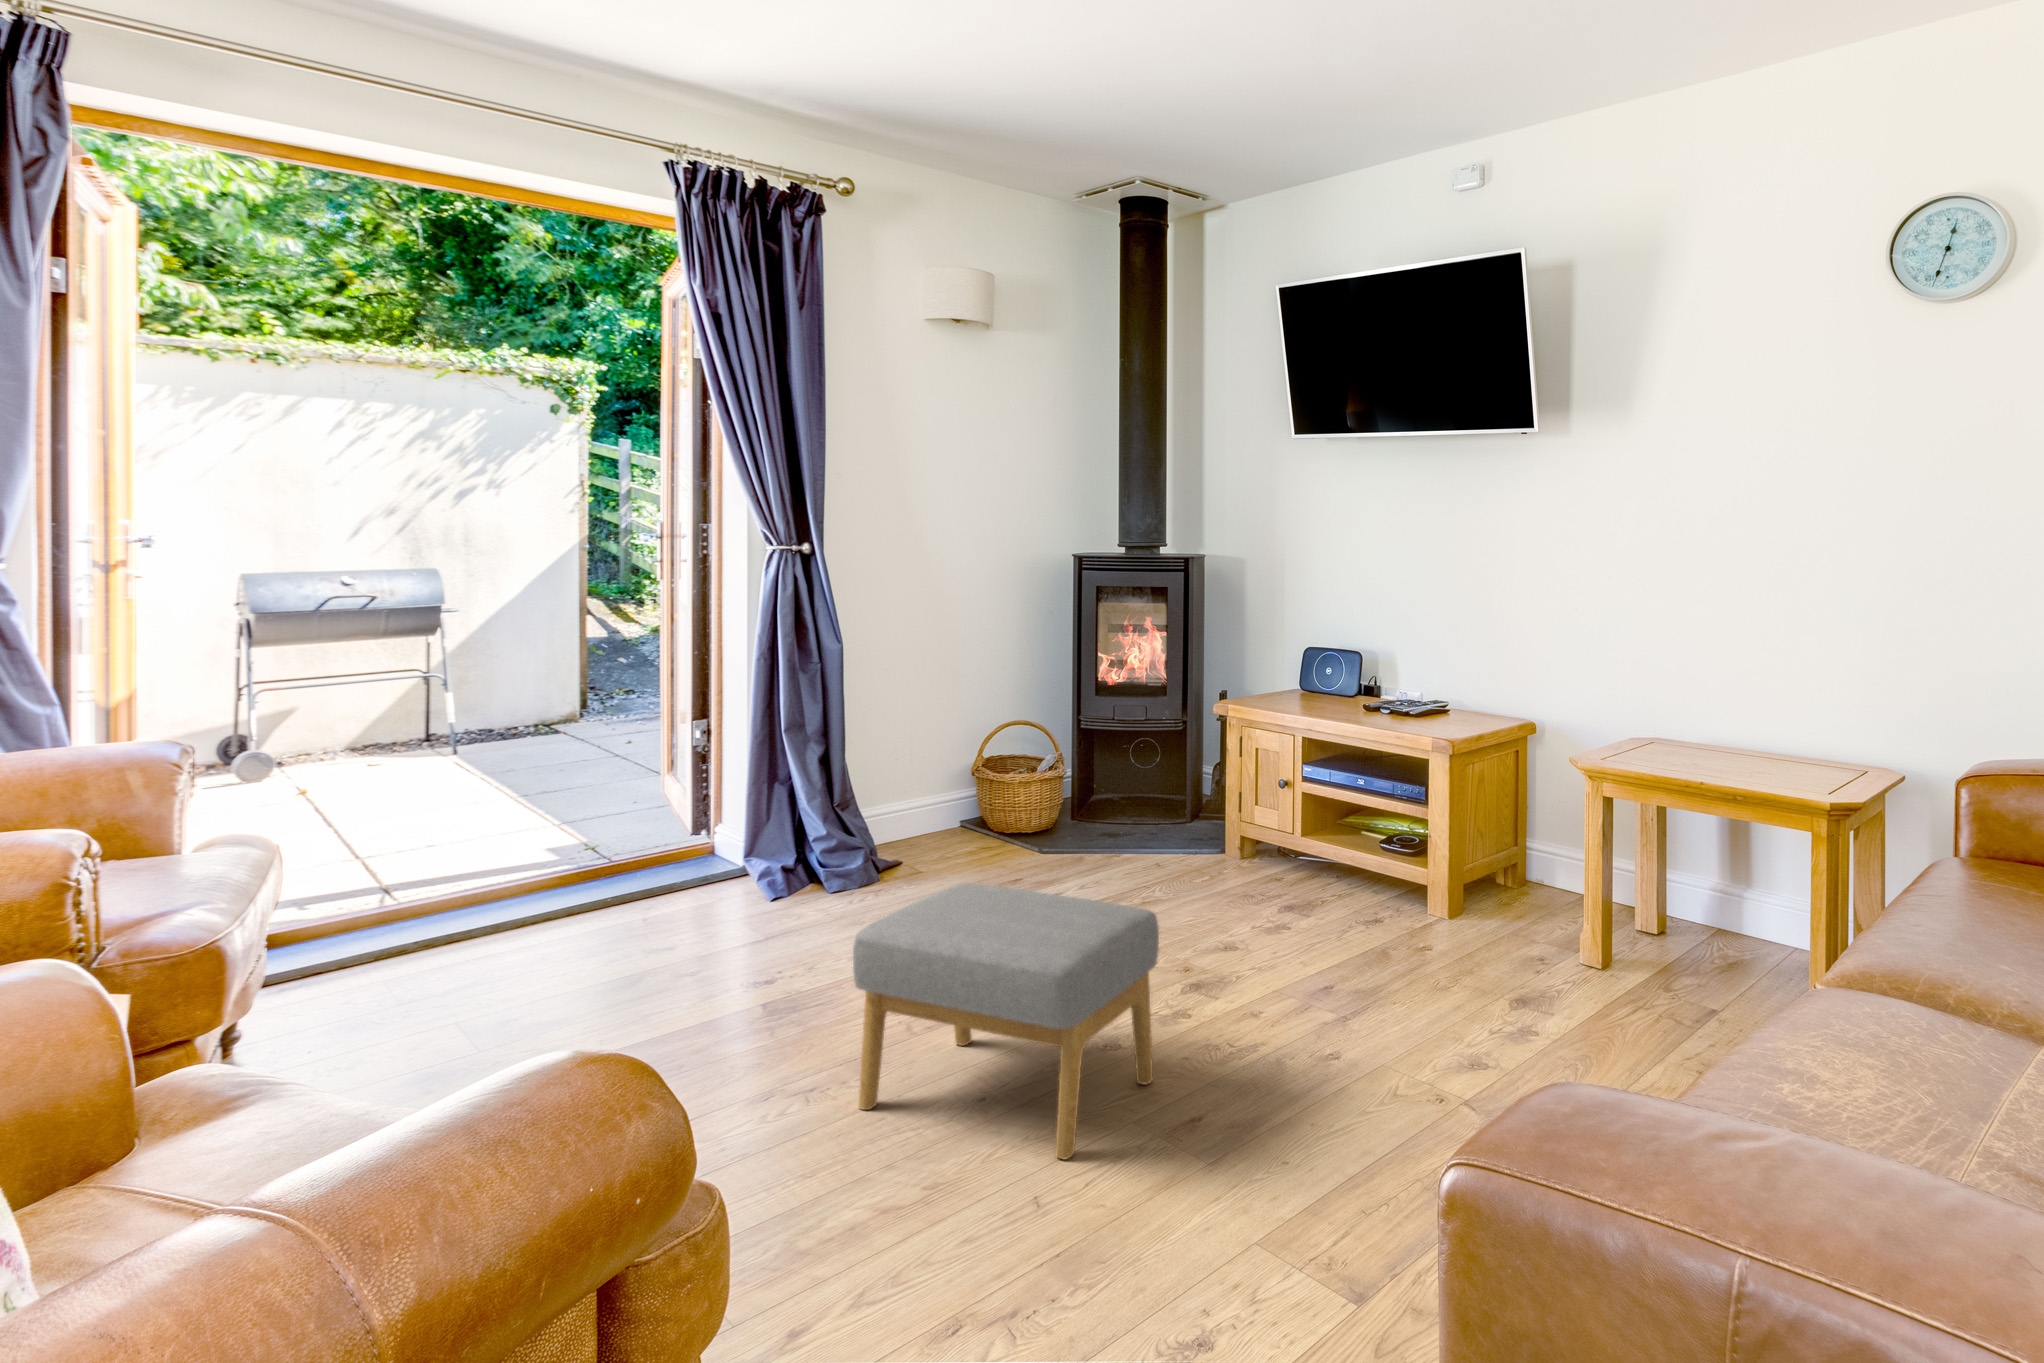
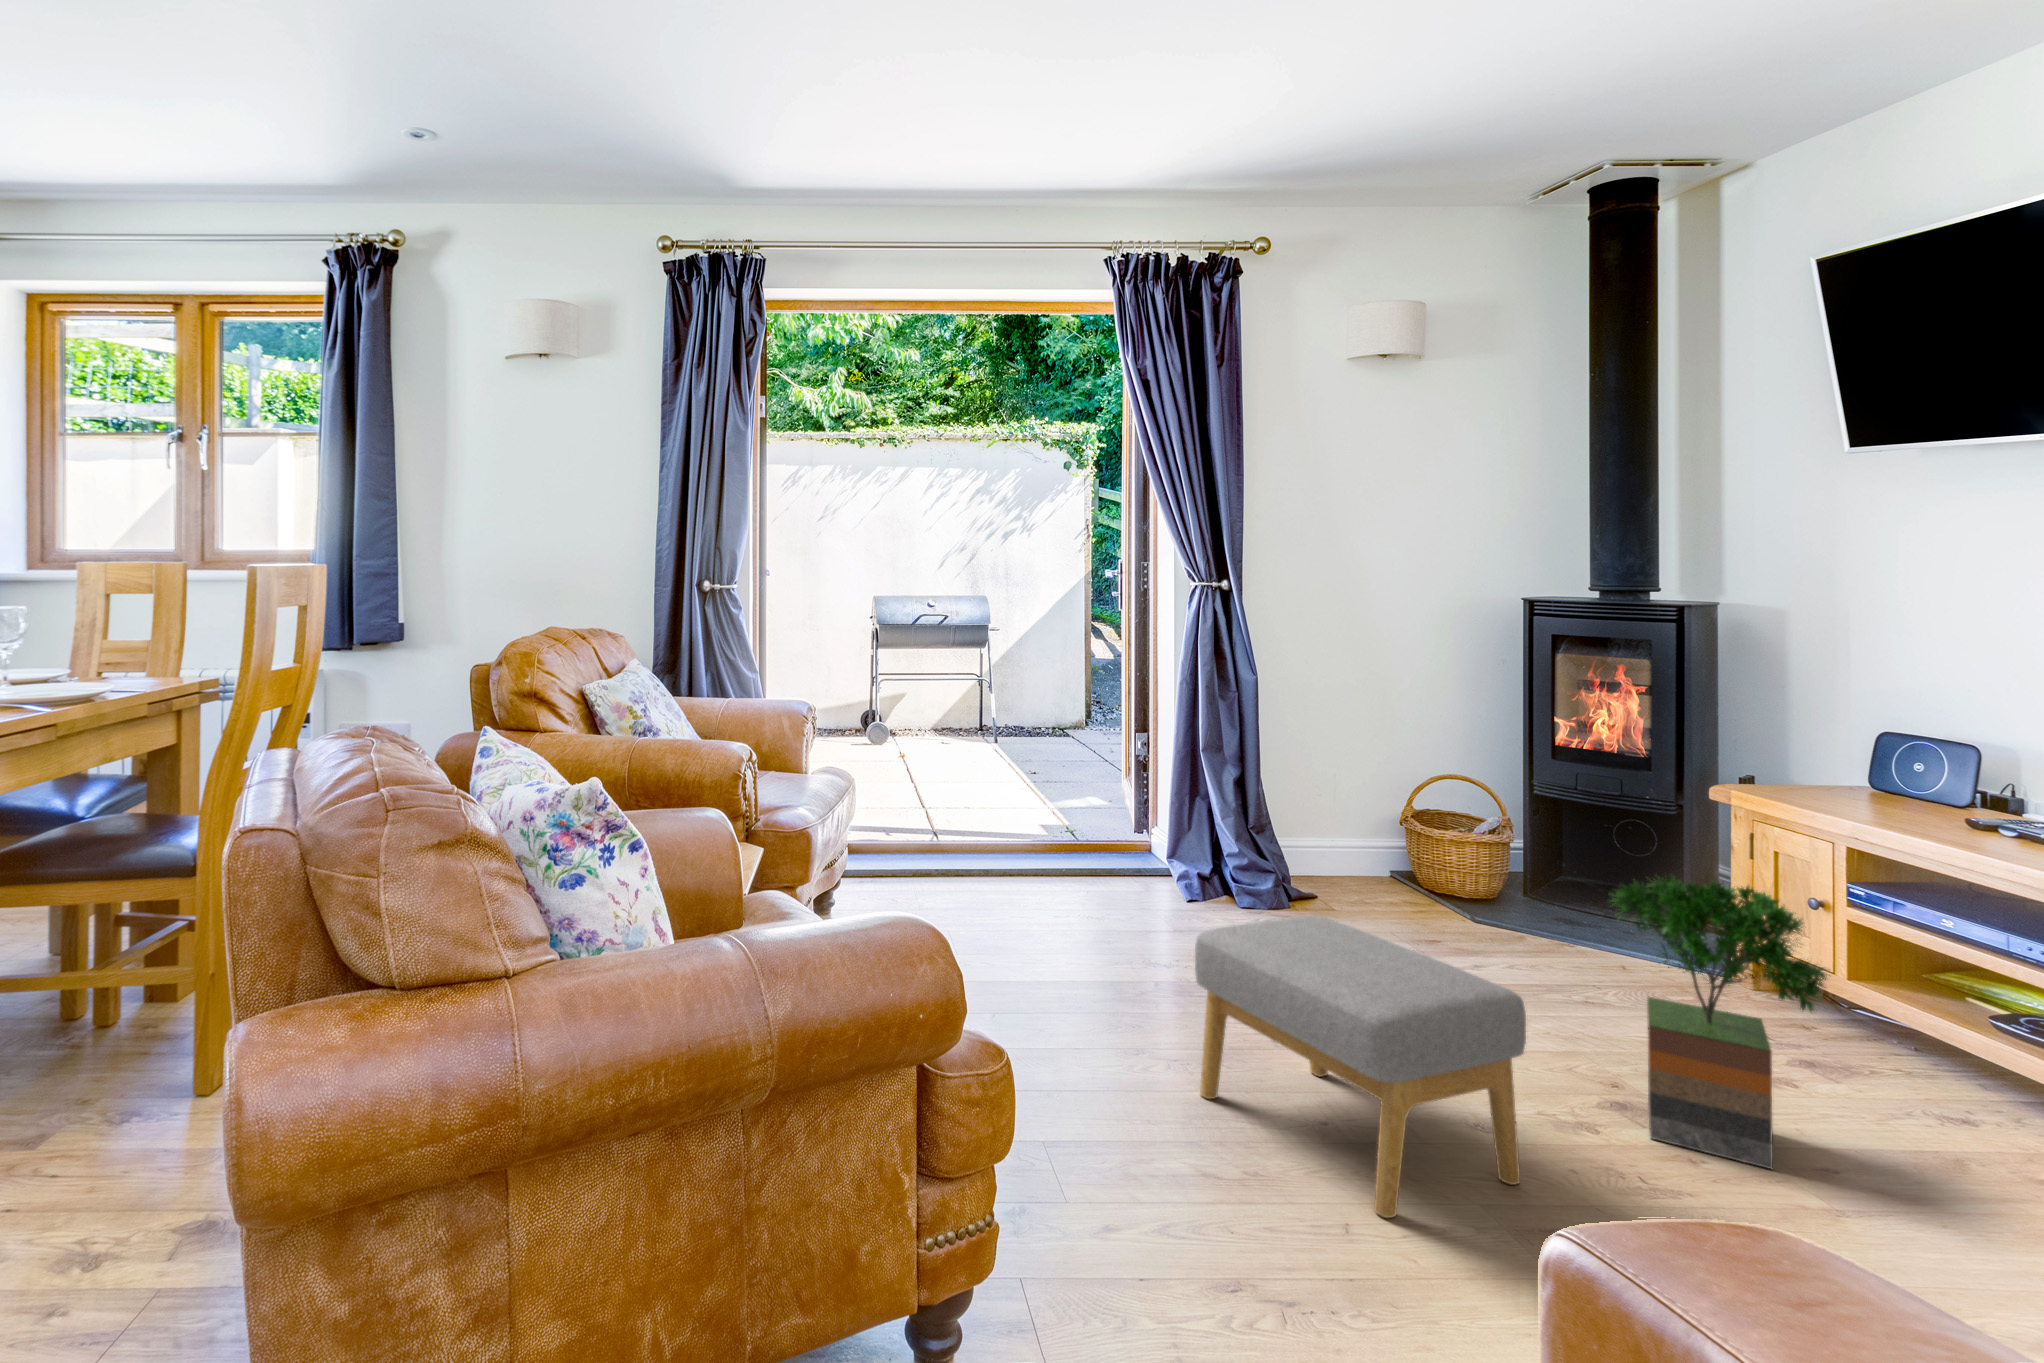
potted tree: none [1186,778,1333,1005] -> present [1609,875,1828,1169]

